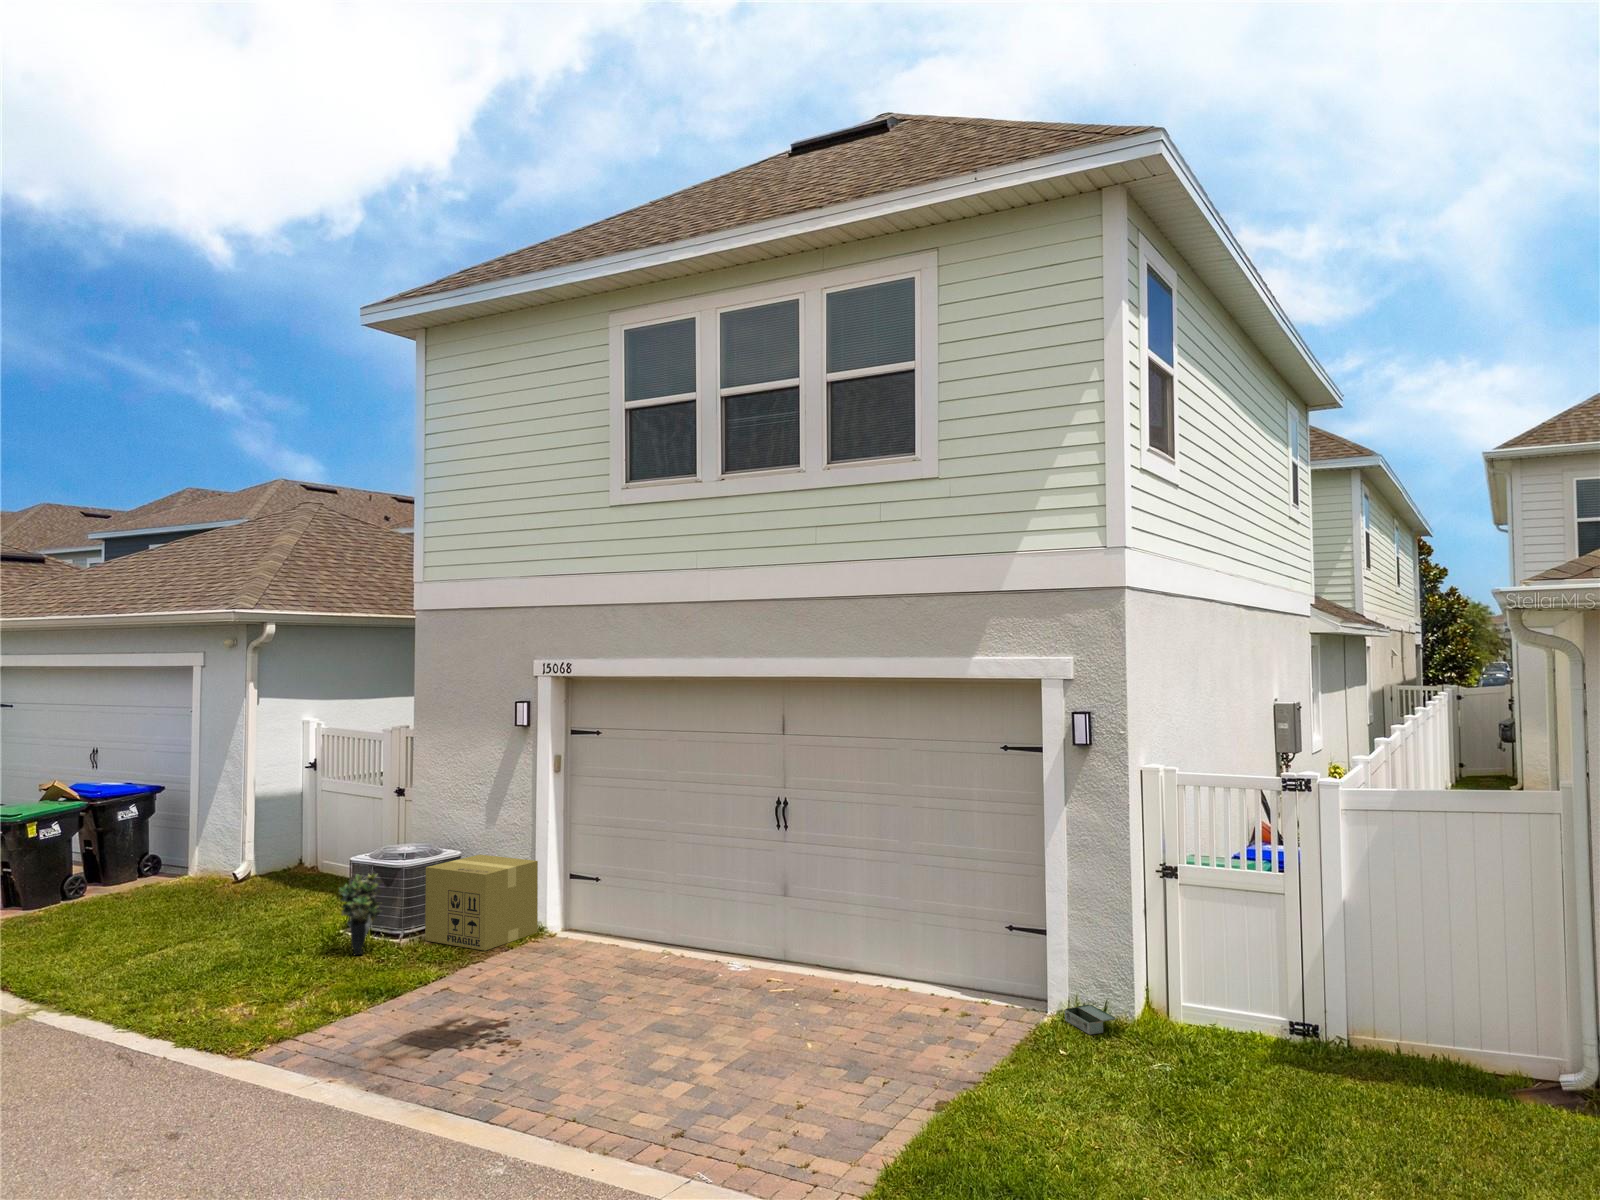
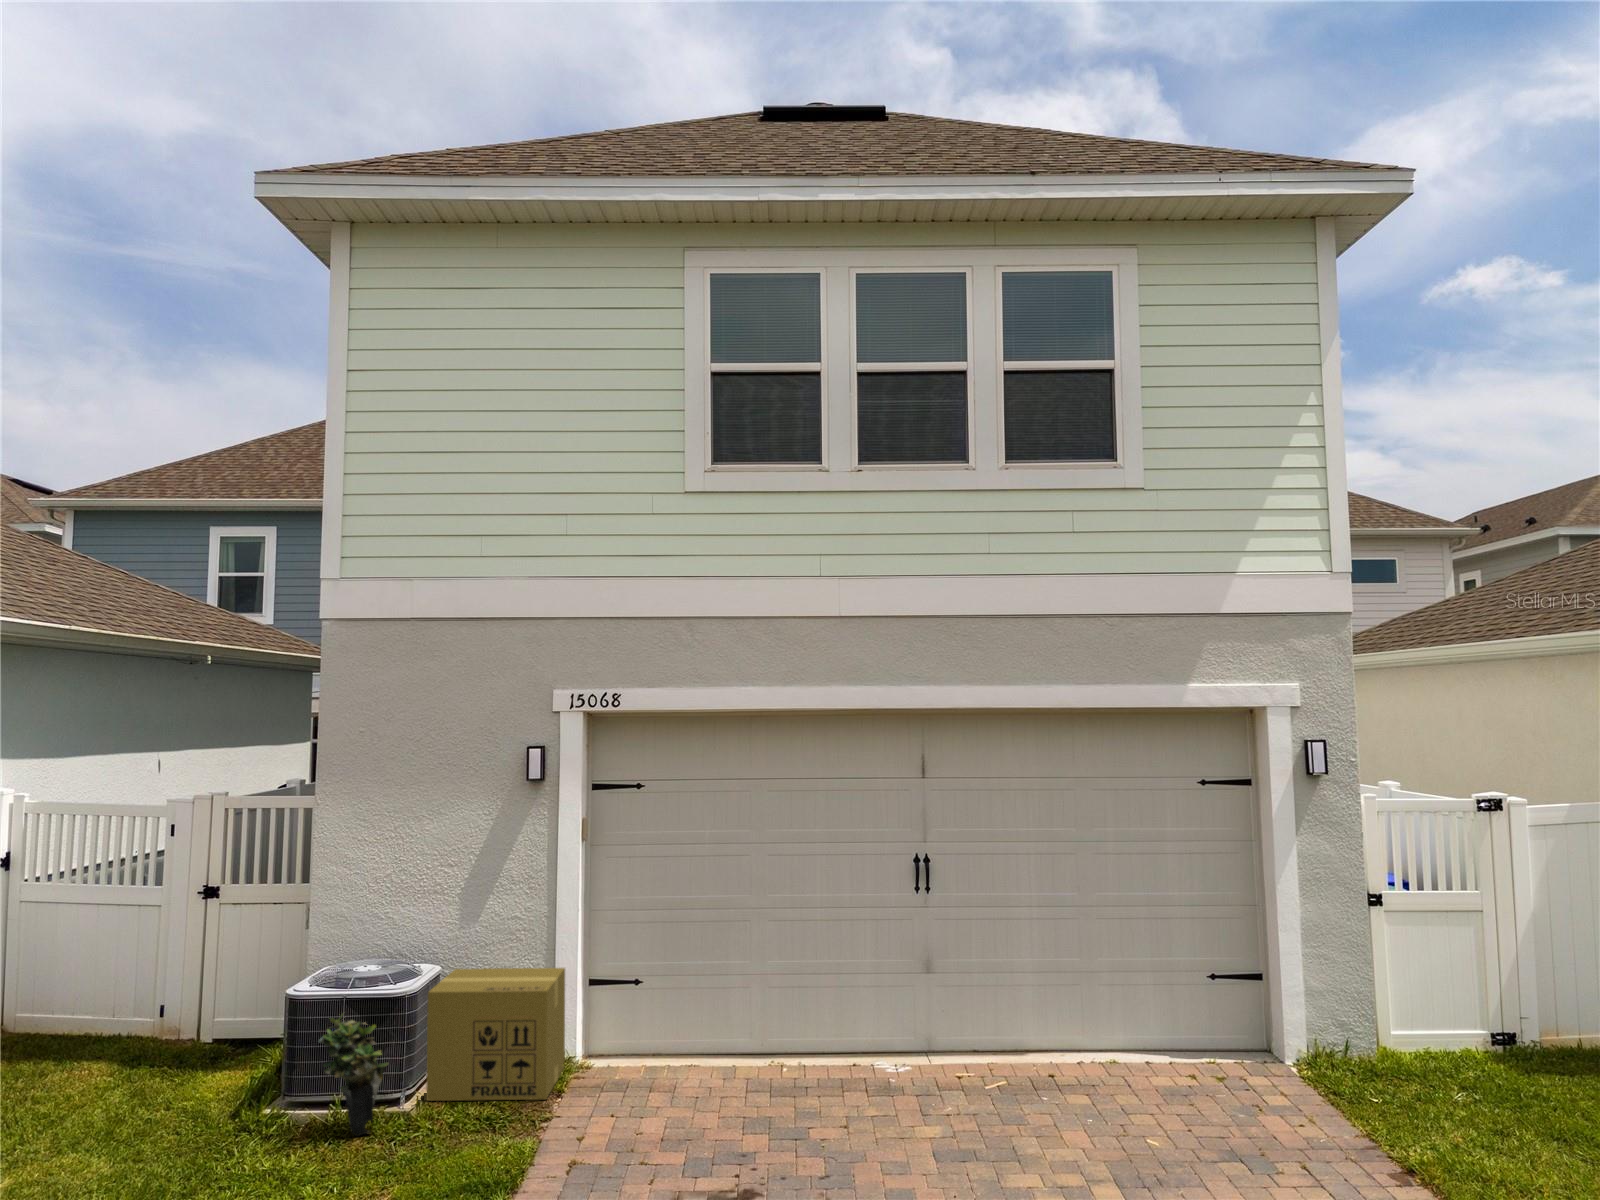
toolbox: present [1065,1005,1116,1035] -> none [1309,1046,1365,1074]

